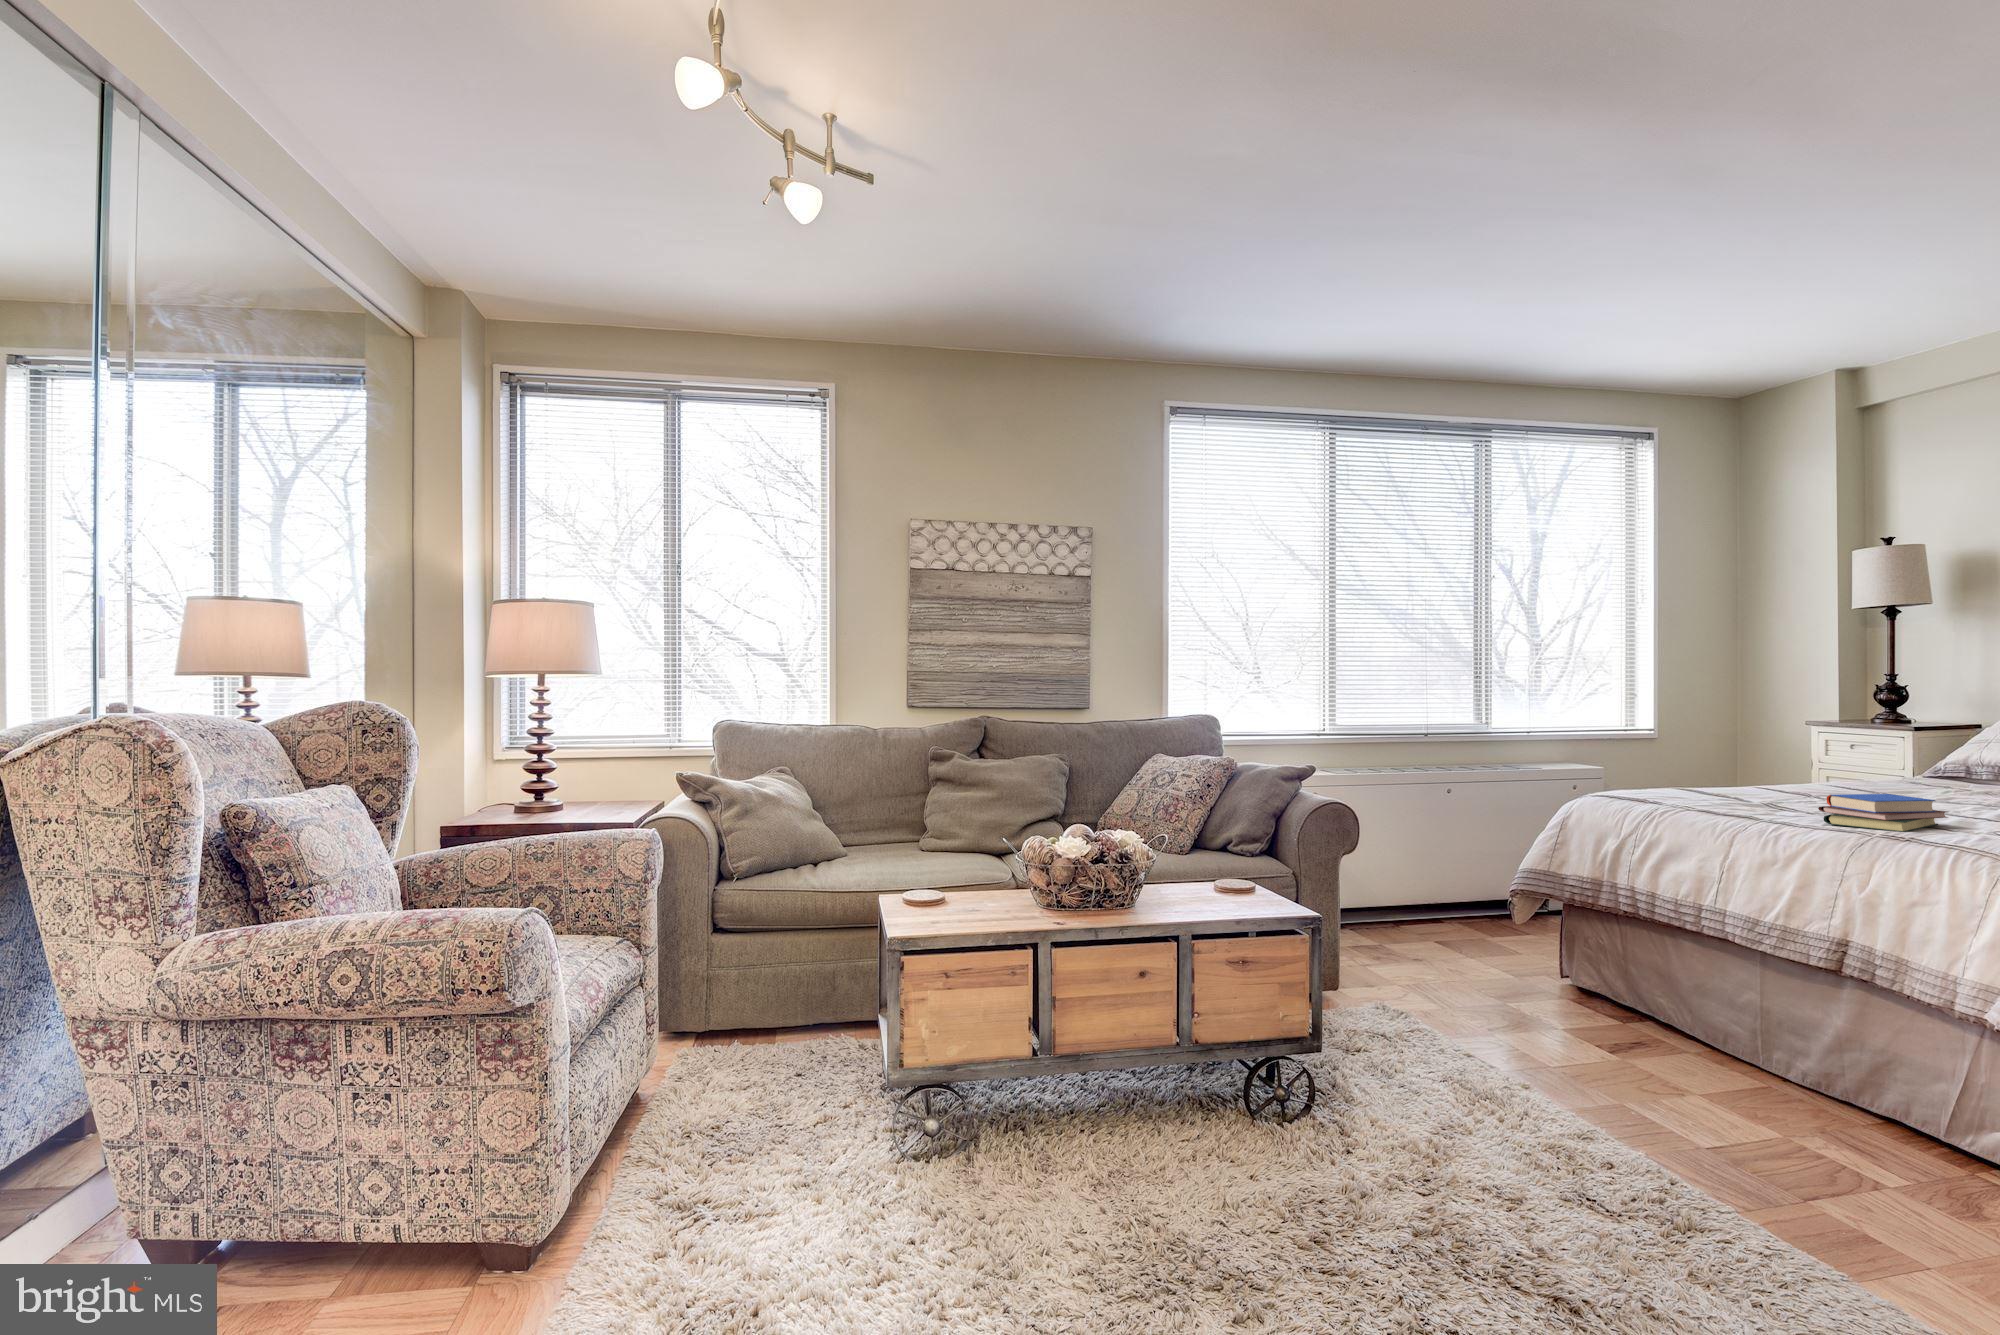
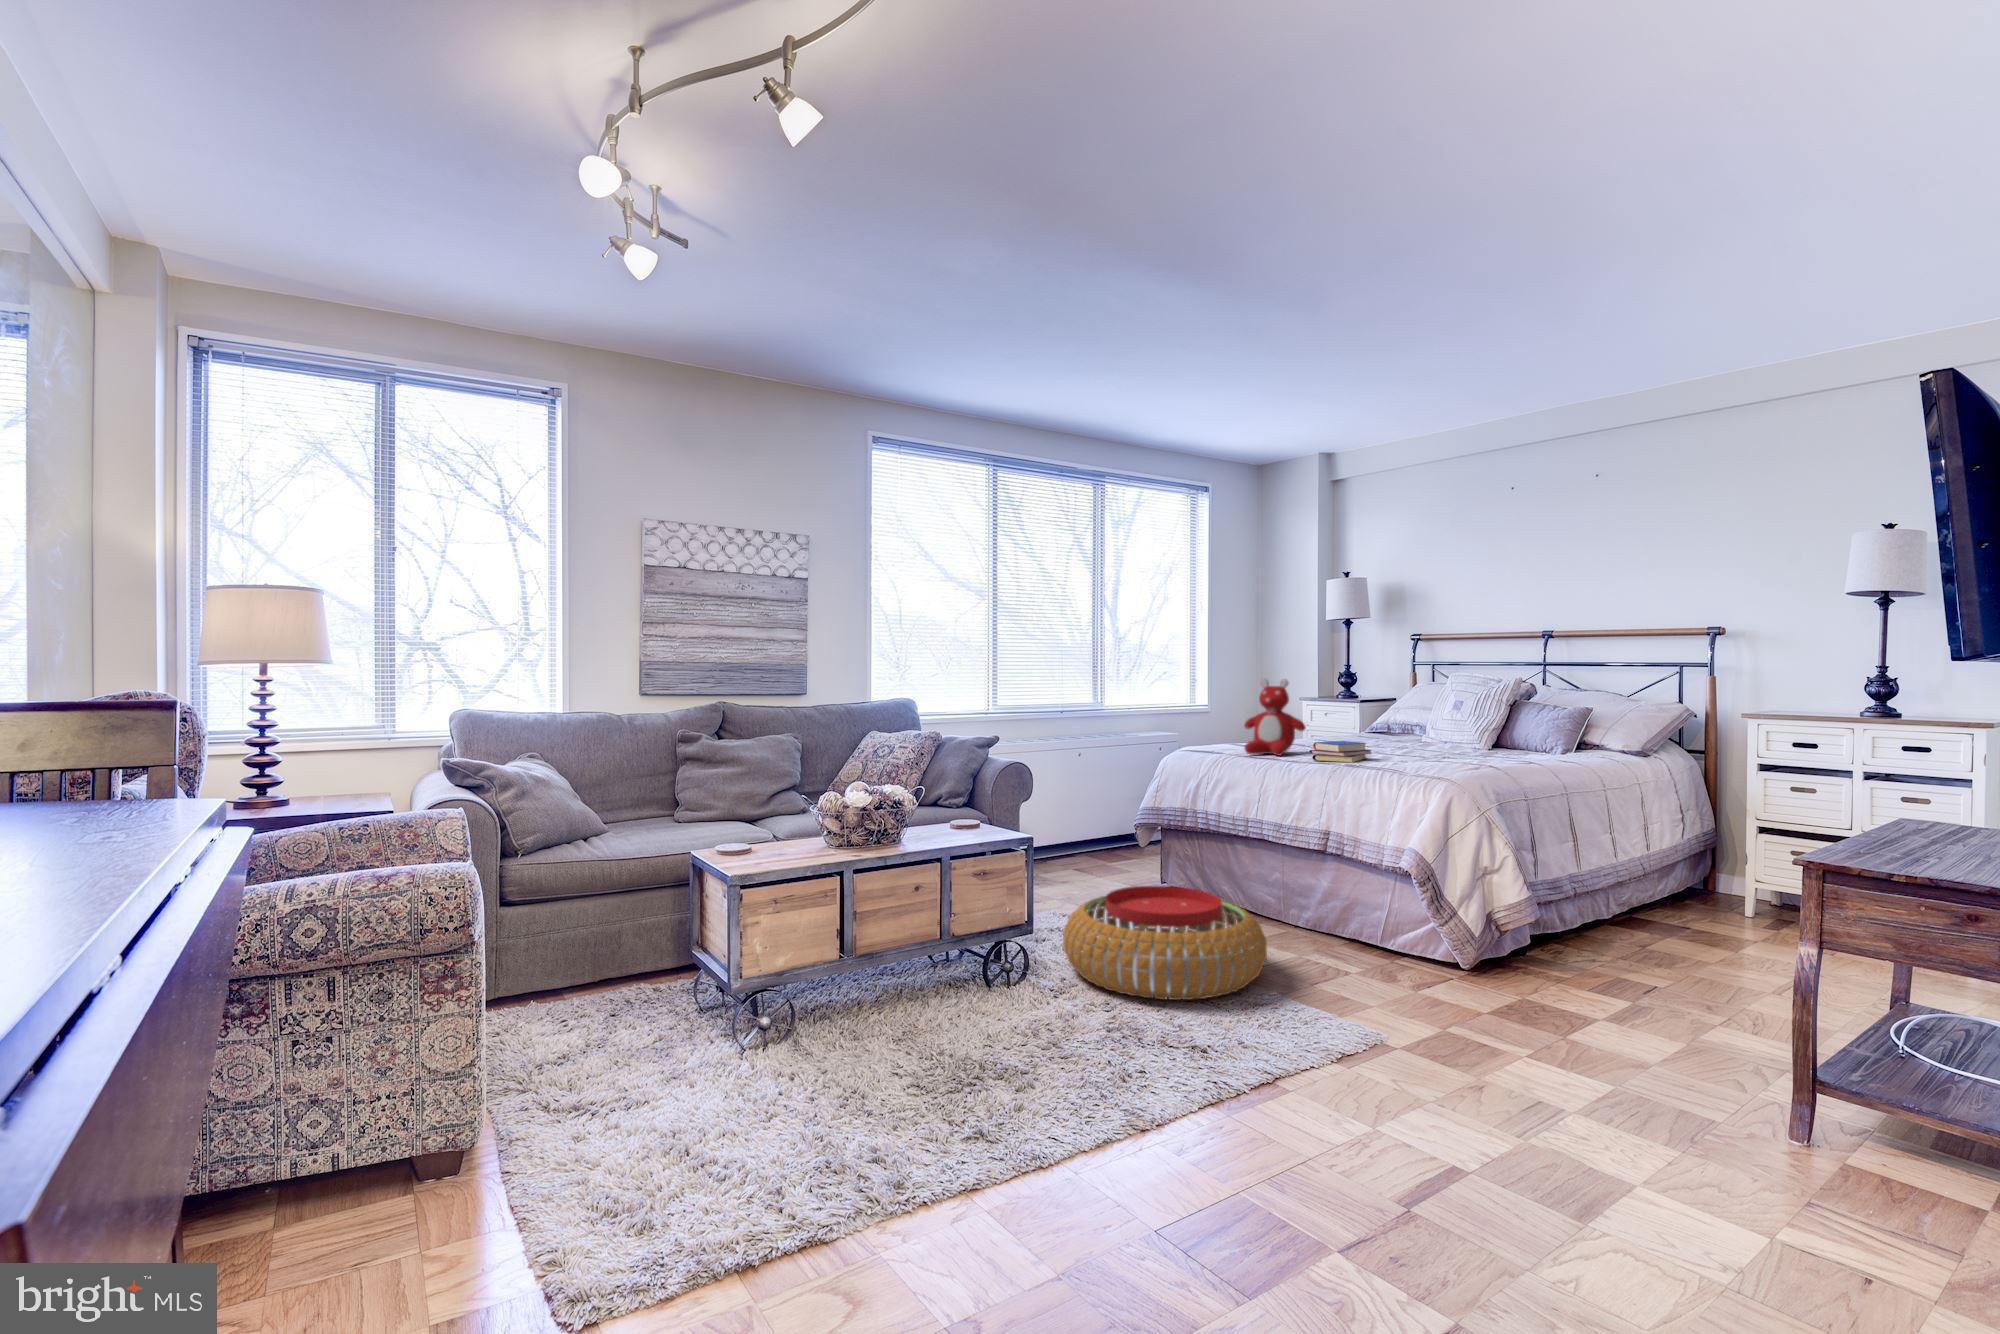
teddy bear: none [1703,693,1817,811] -> present [1244,679,1306,756]
pouf: none [1368,997,1713,1200] -> present [1063,886,1267,1000]

